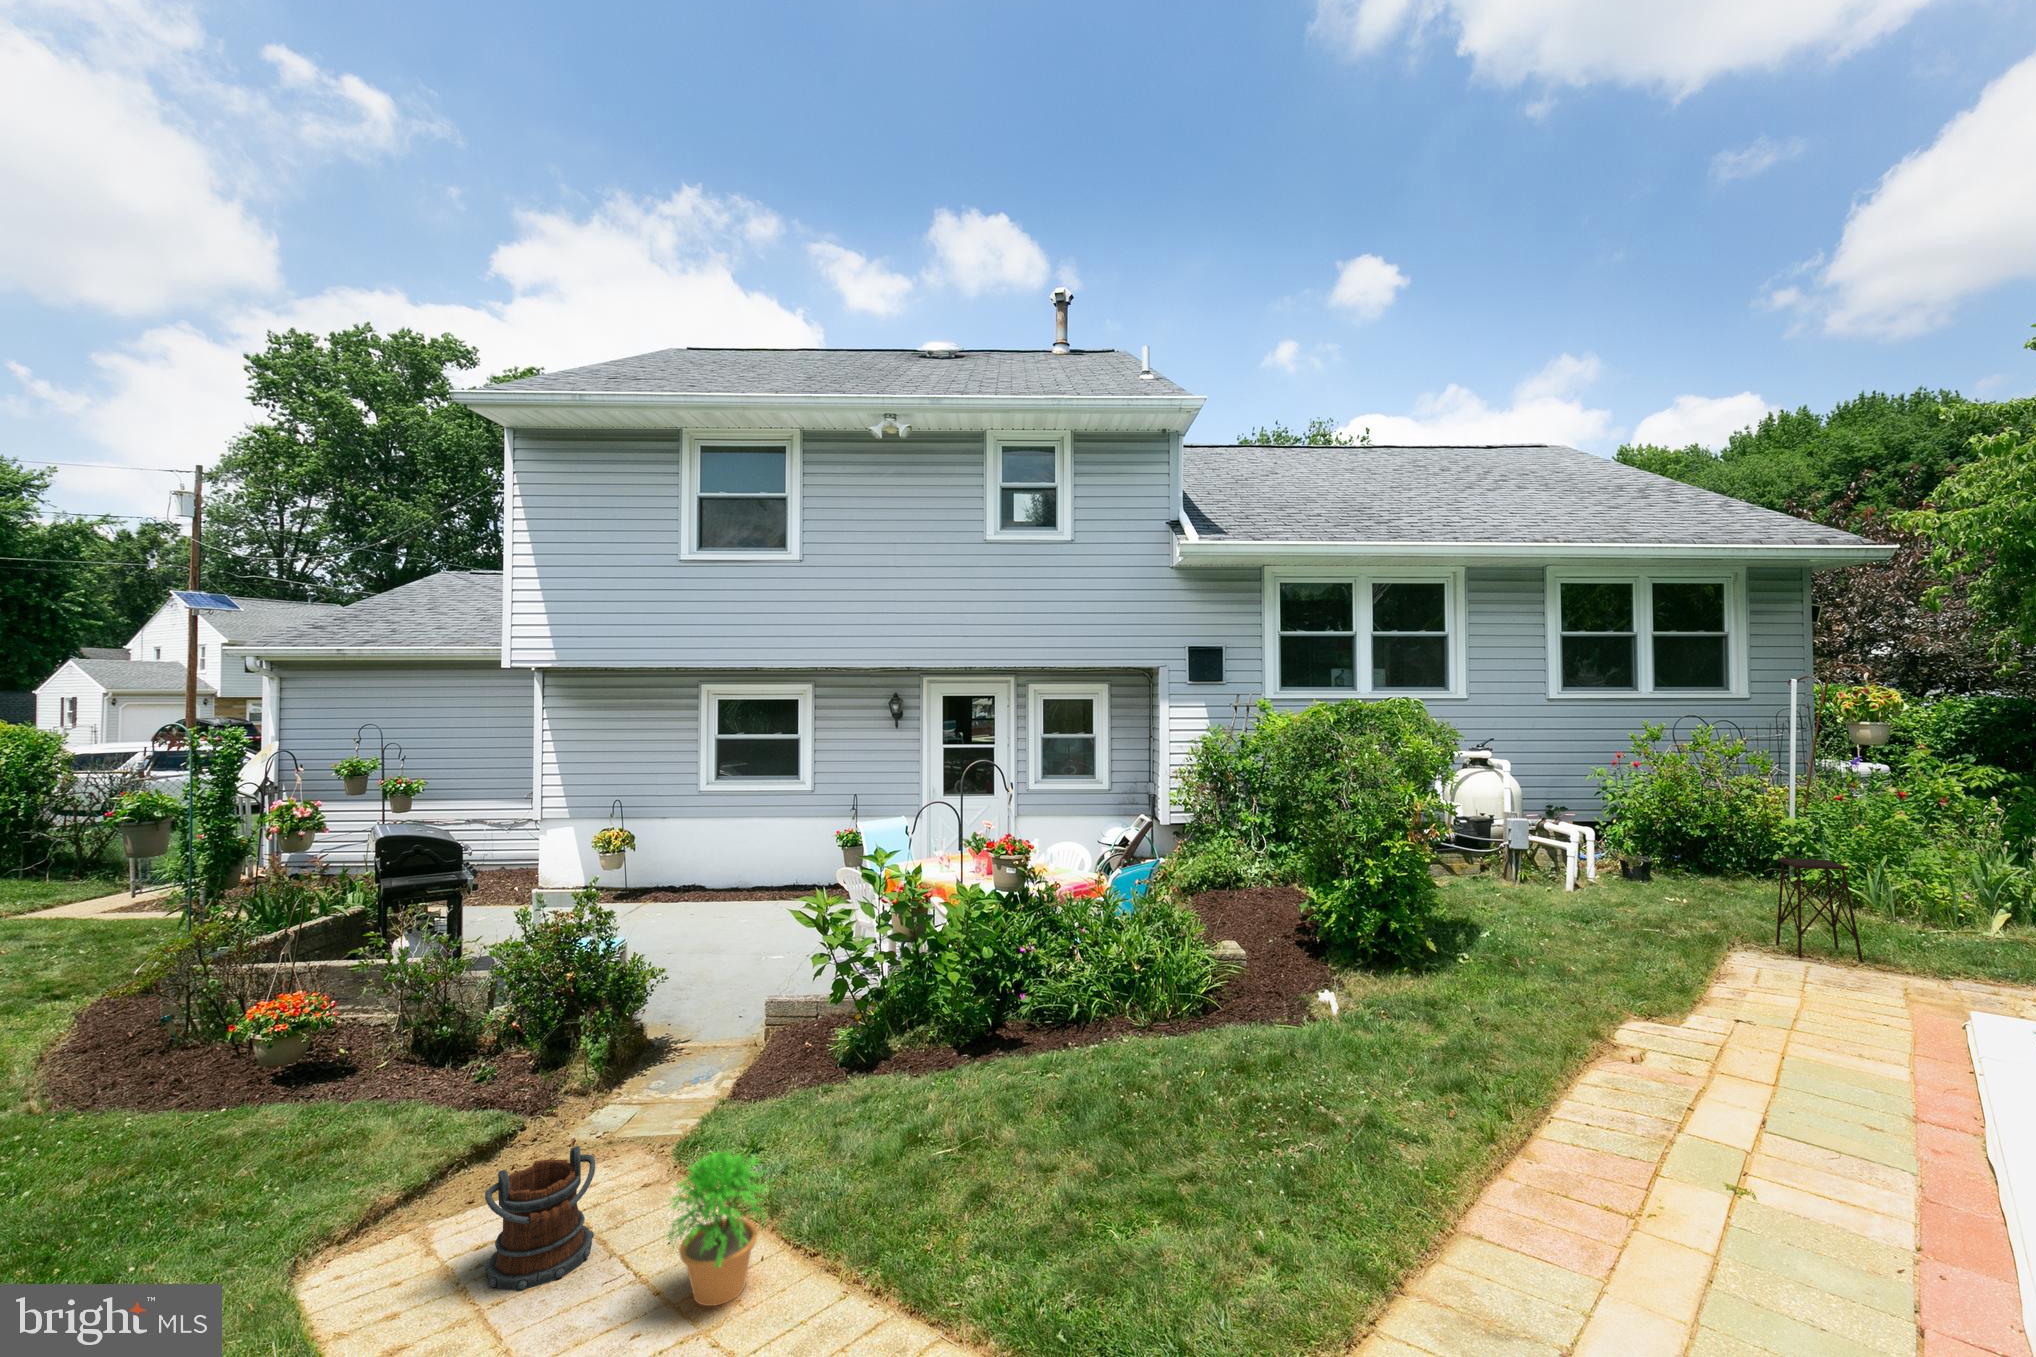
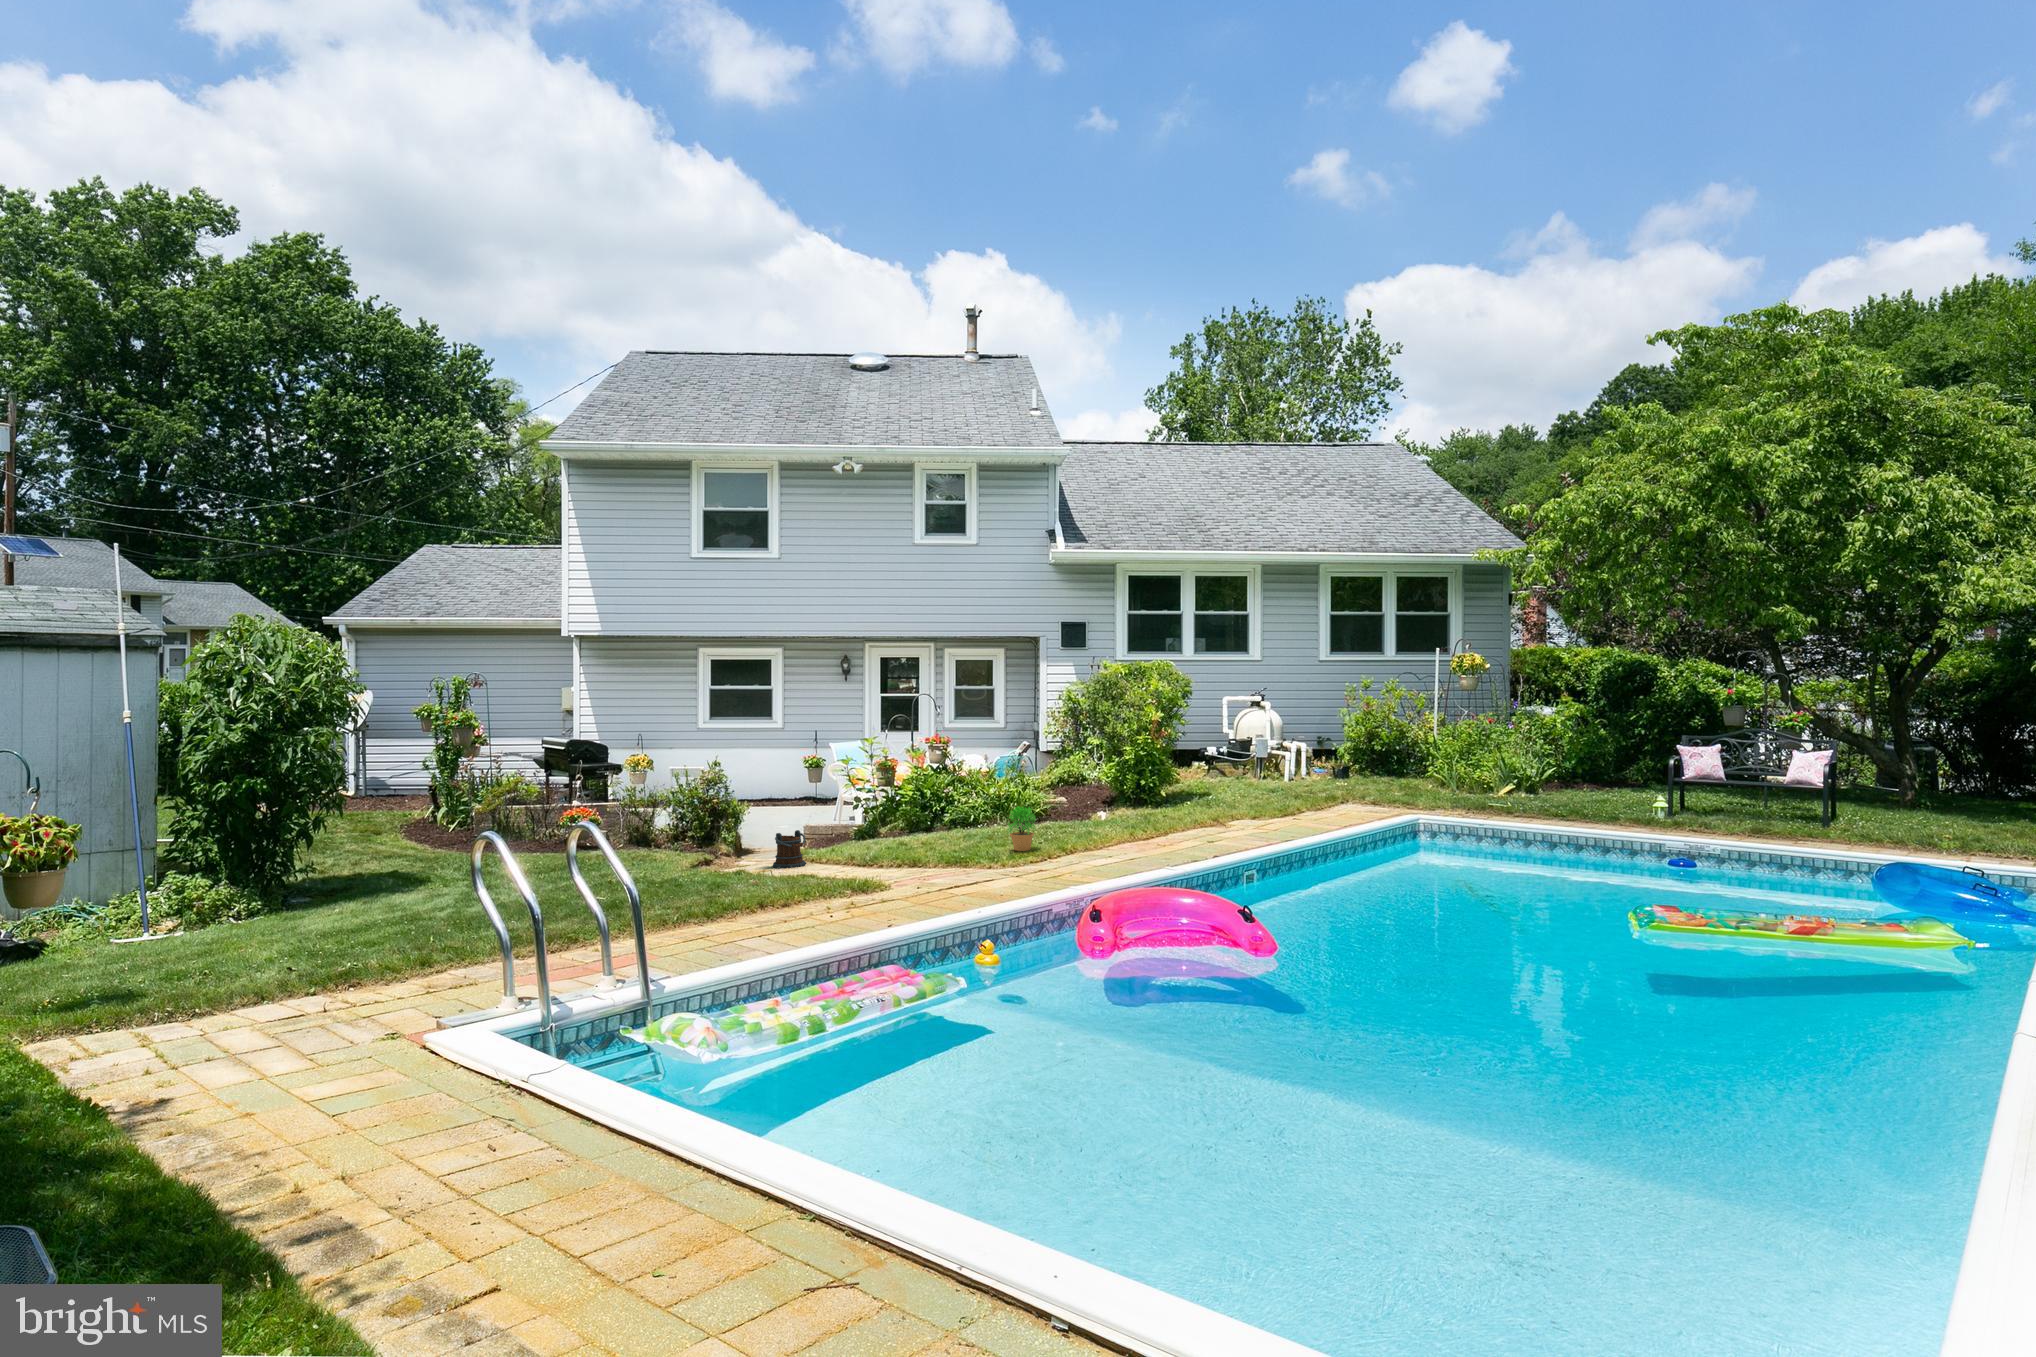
side table: present [1776,858,1863,962] -> none [1351,749,1379,798]
potted plant: present [668,1151,774,1306] -> present [1007,806,1036,851]

